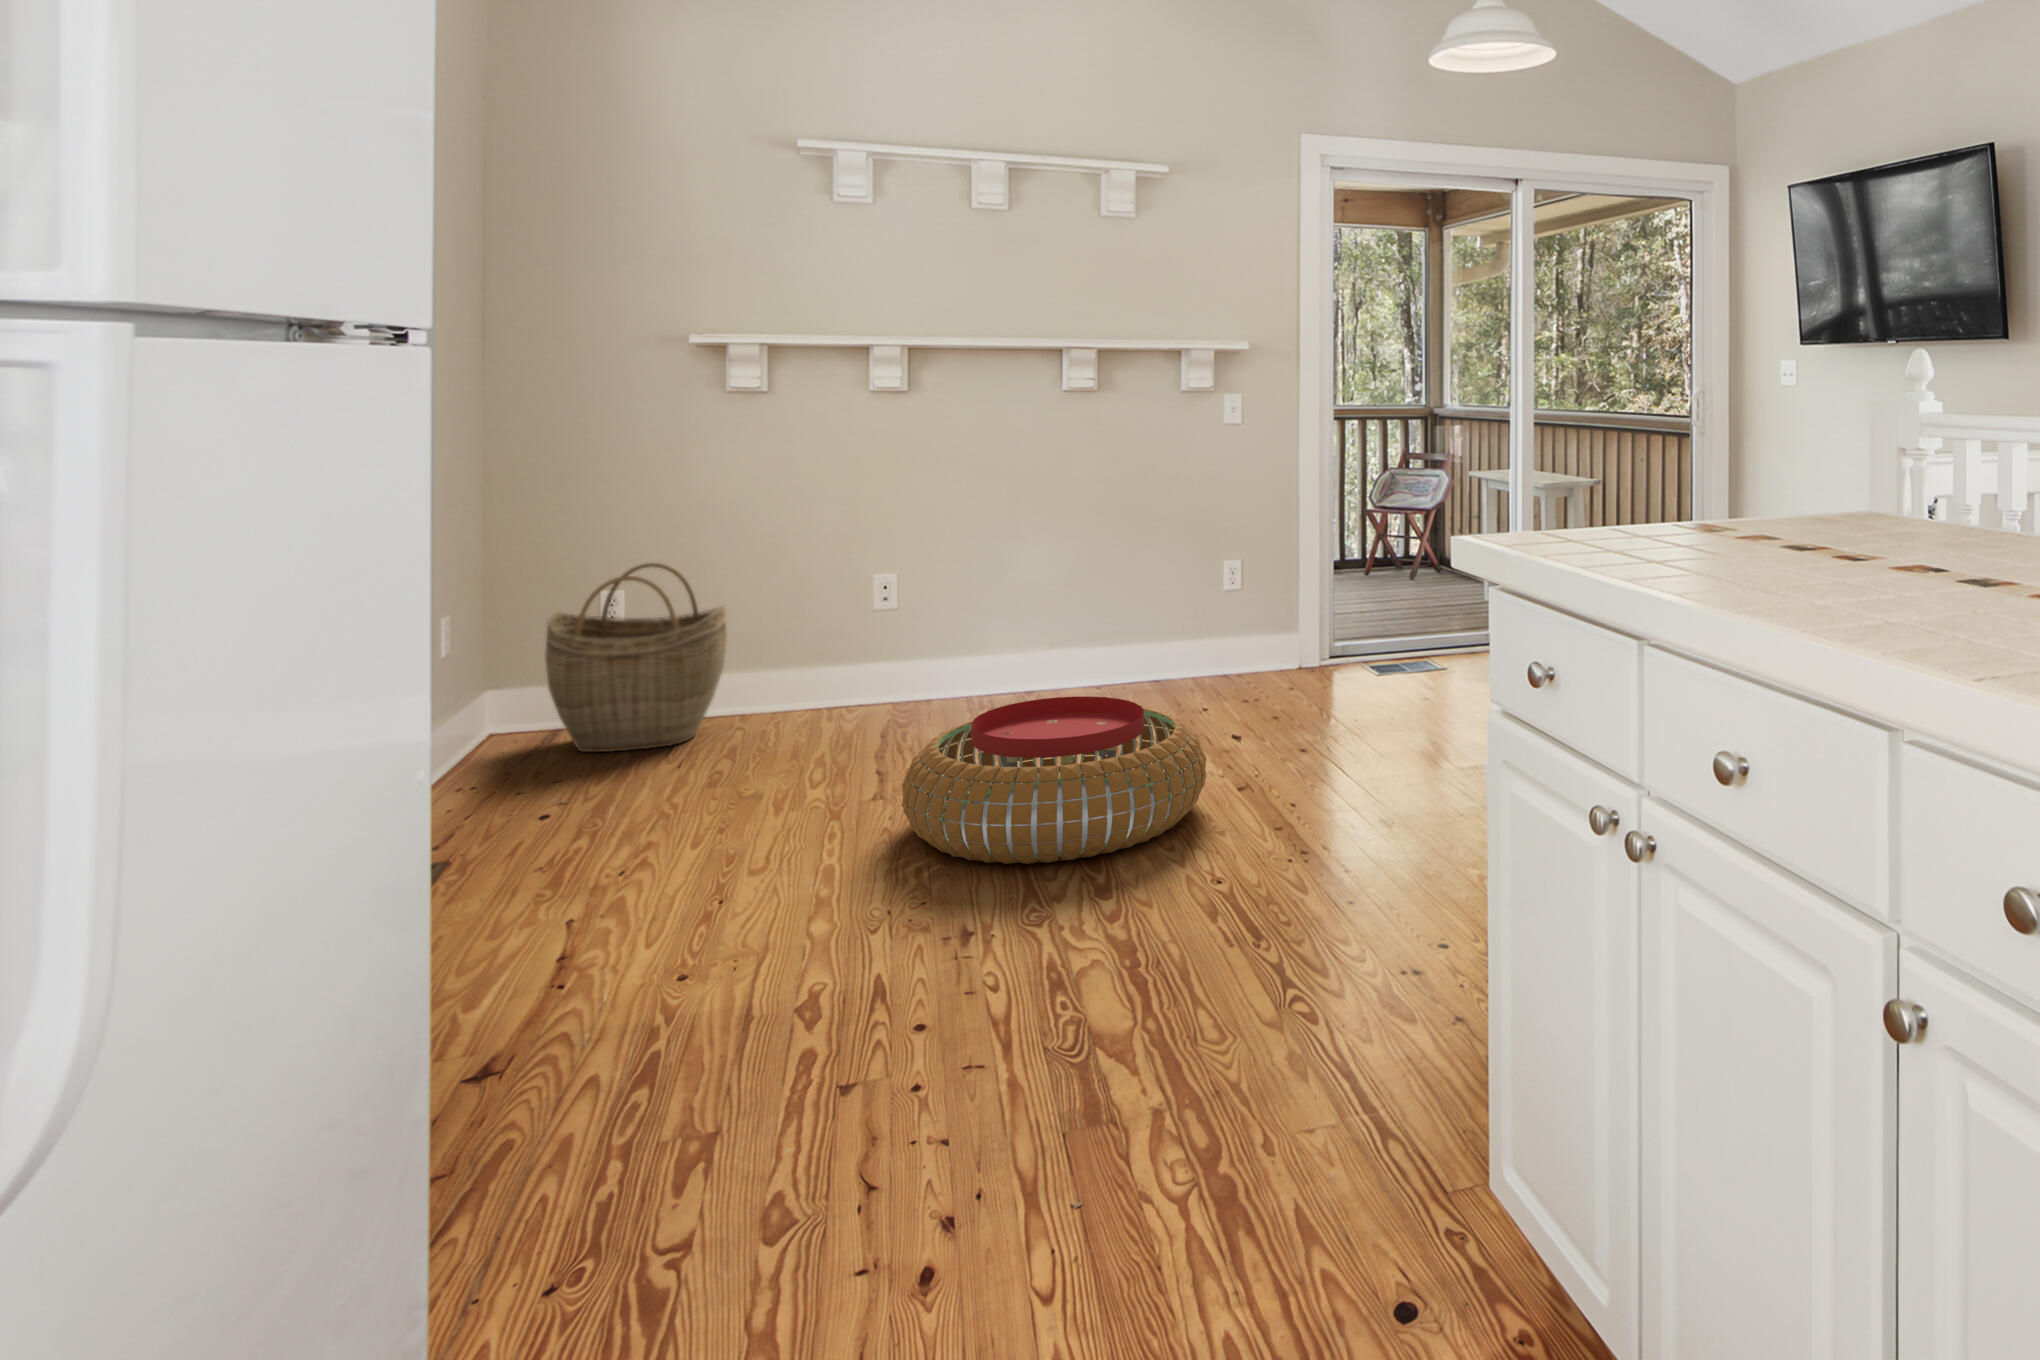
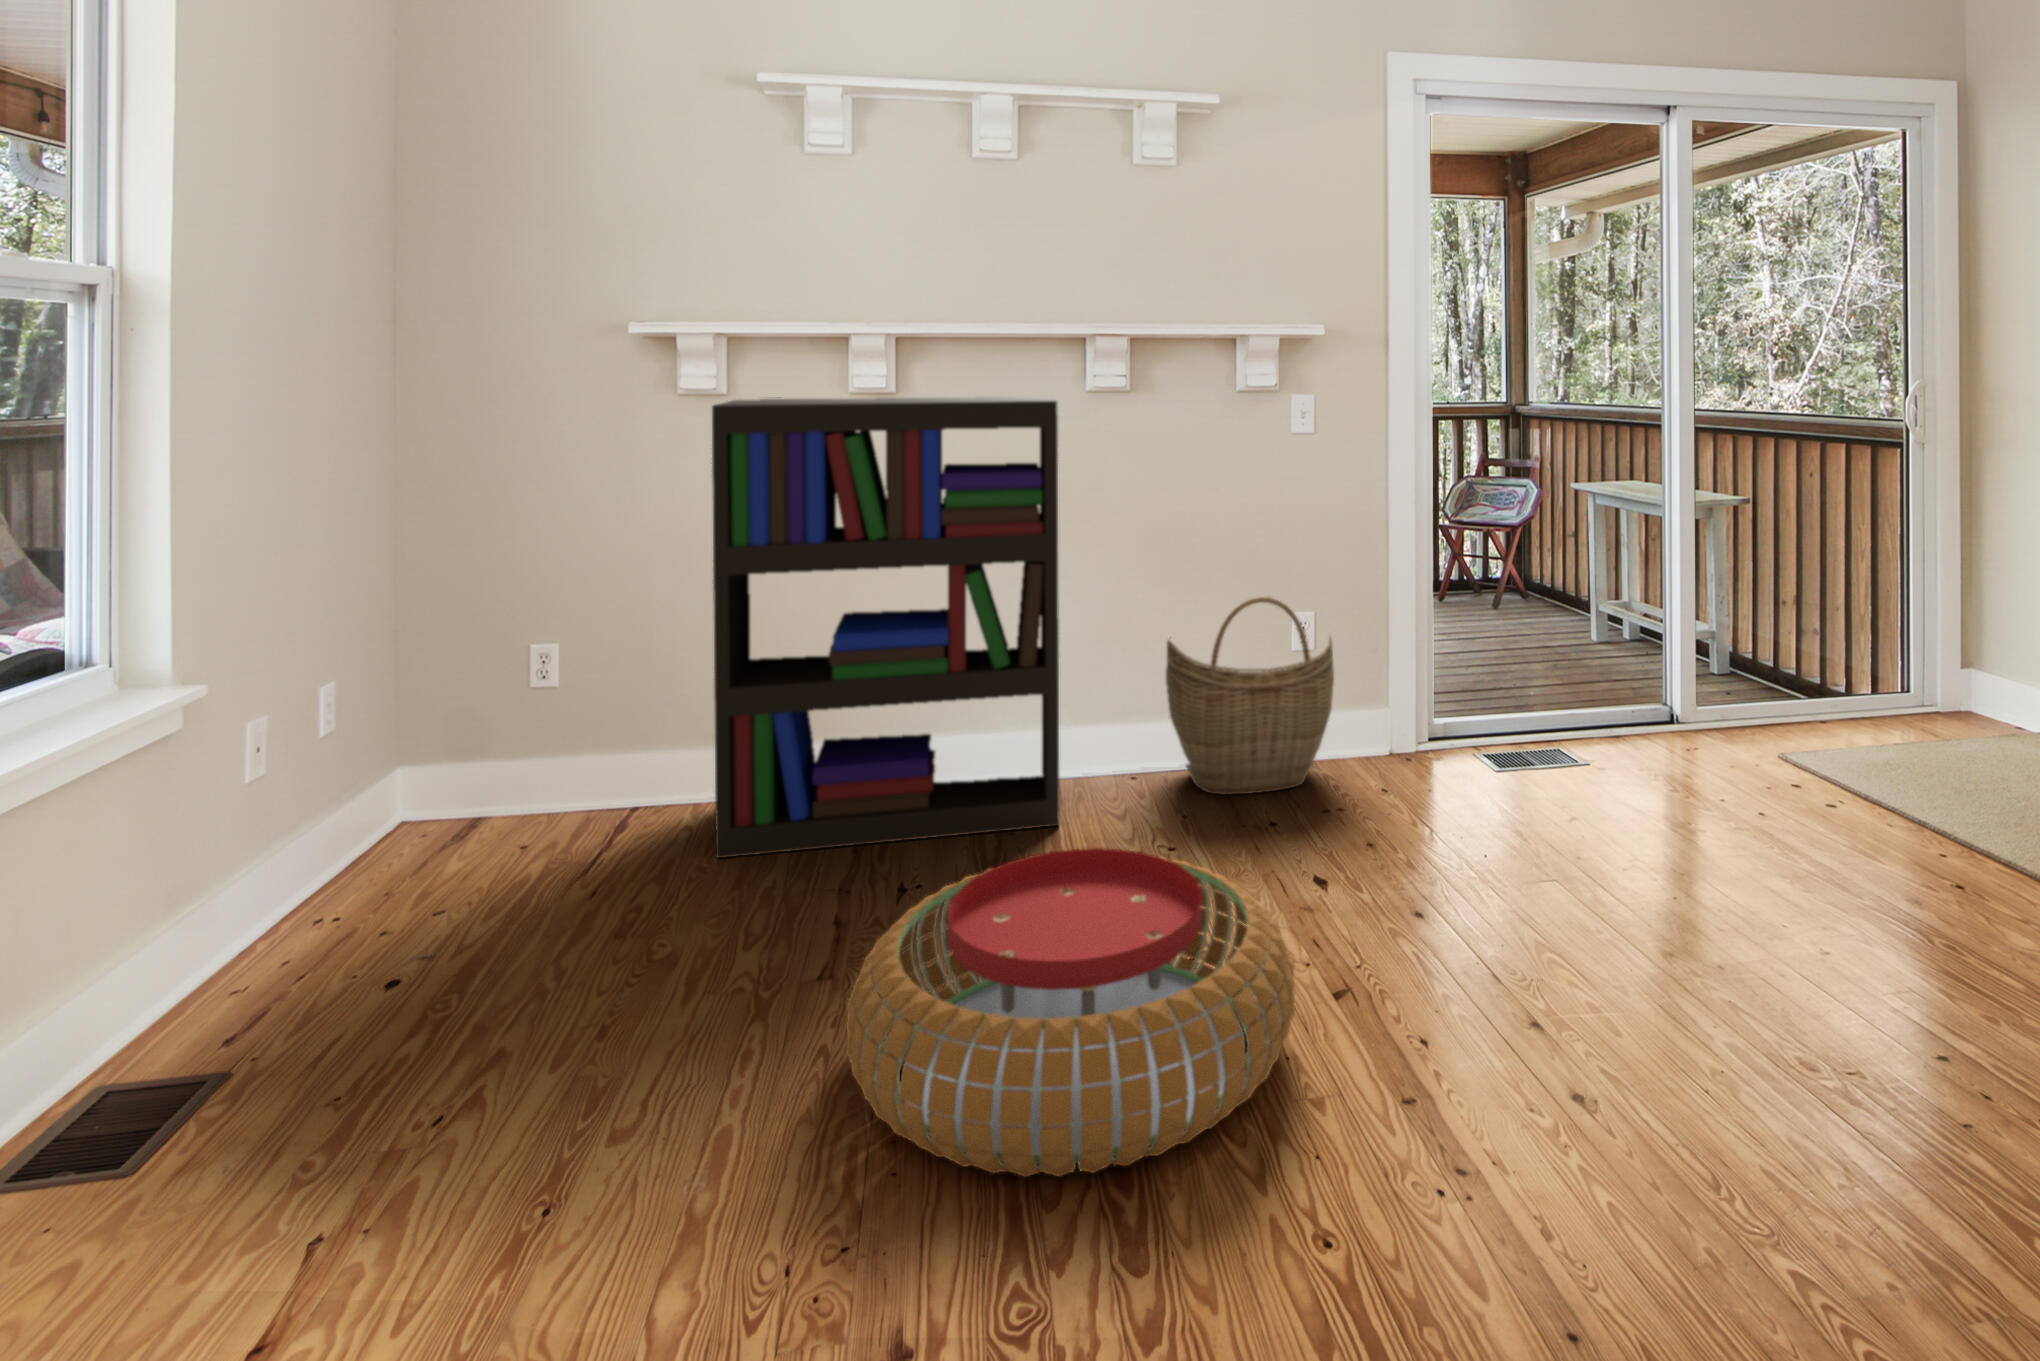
bookshelf: none [769,395,1044,748] -> present [712,397,1060,858]
woven basket: present [545,563,727,752] -> present [1166,597,1334,795]

